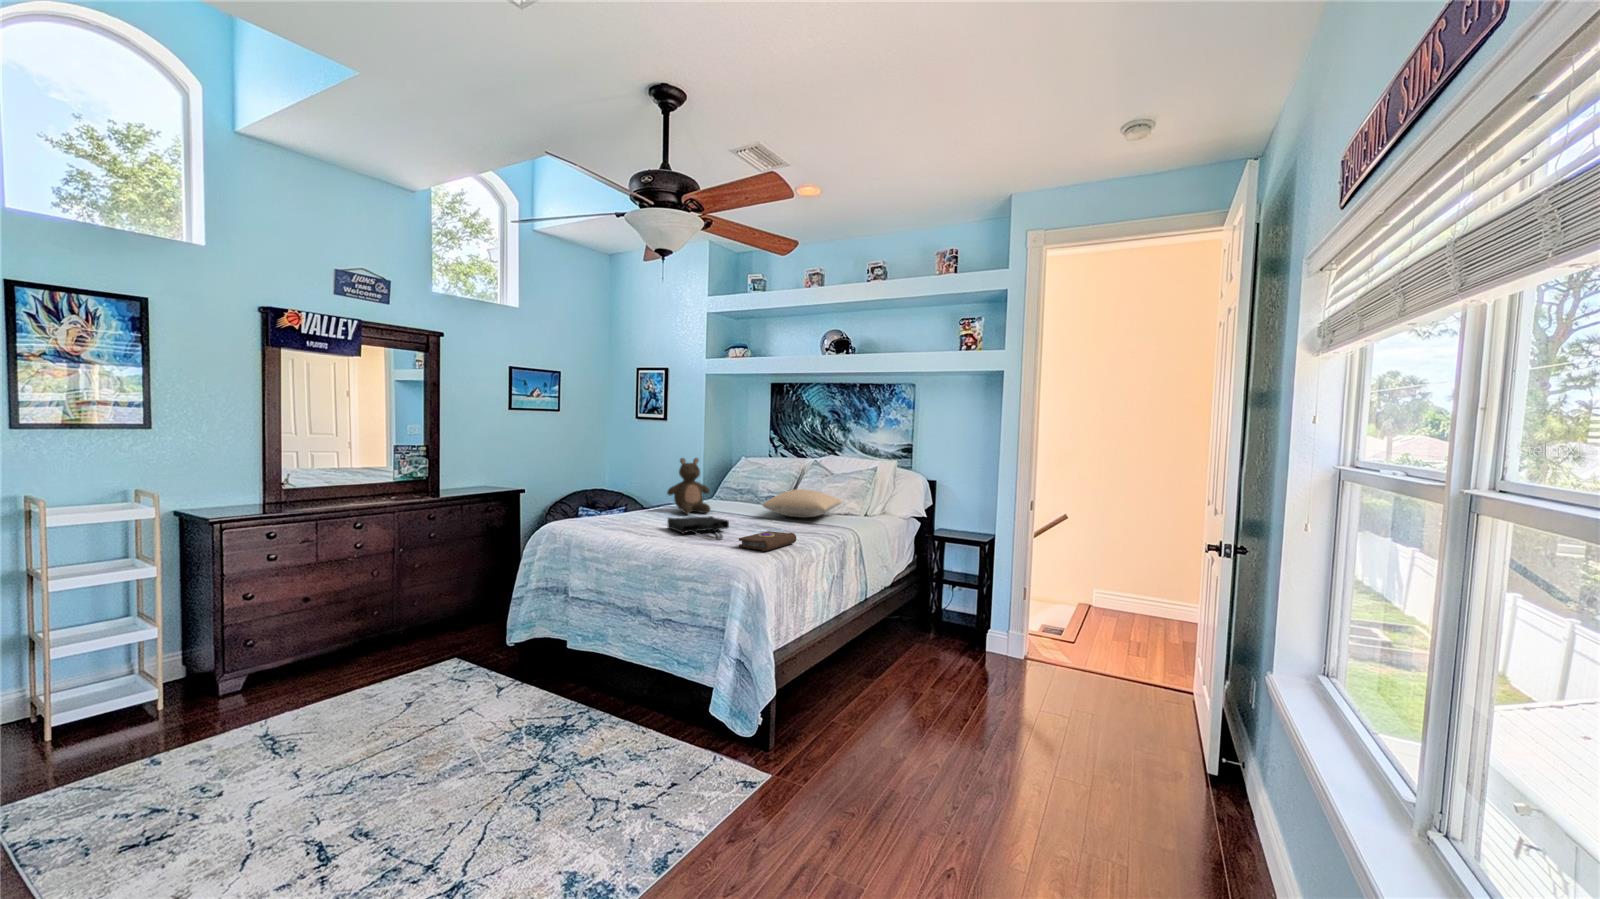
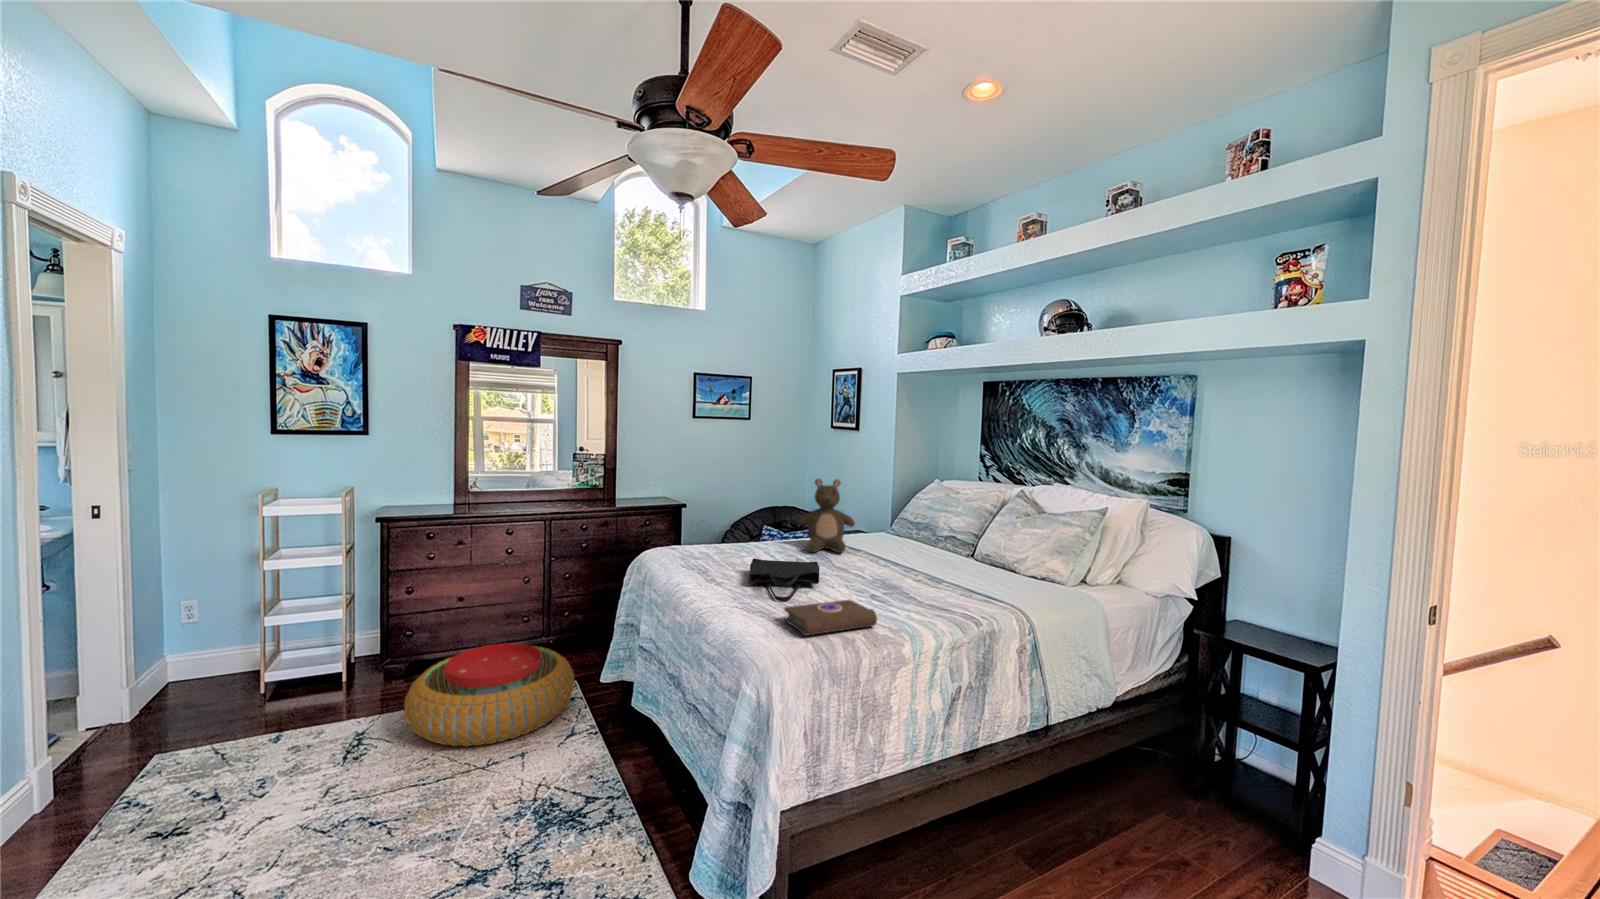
pillow: present [763,489,843,518] -> none [900,534,1036,578]
pouf: none [322,627,494,722] -> present [404,643,574,746]

